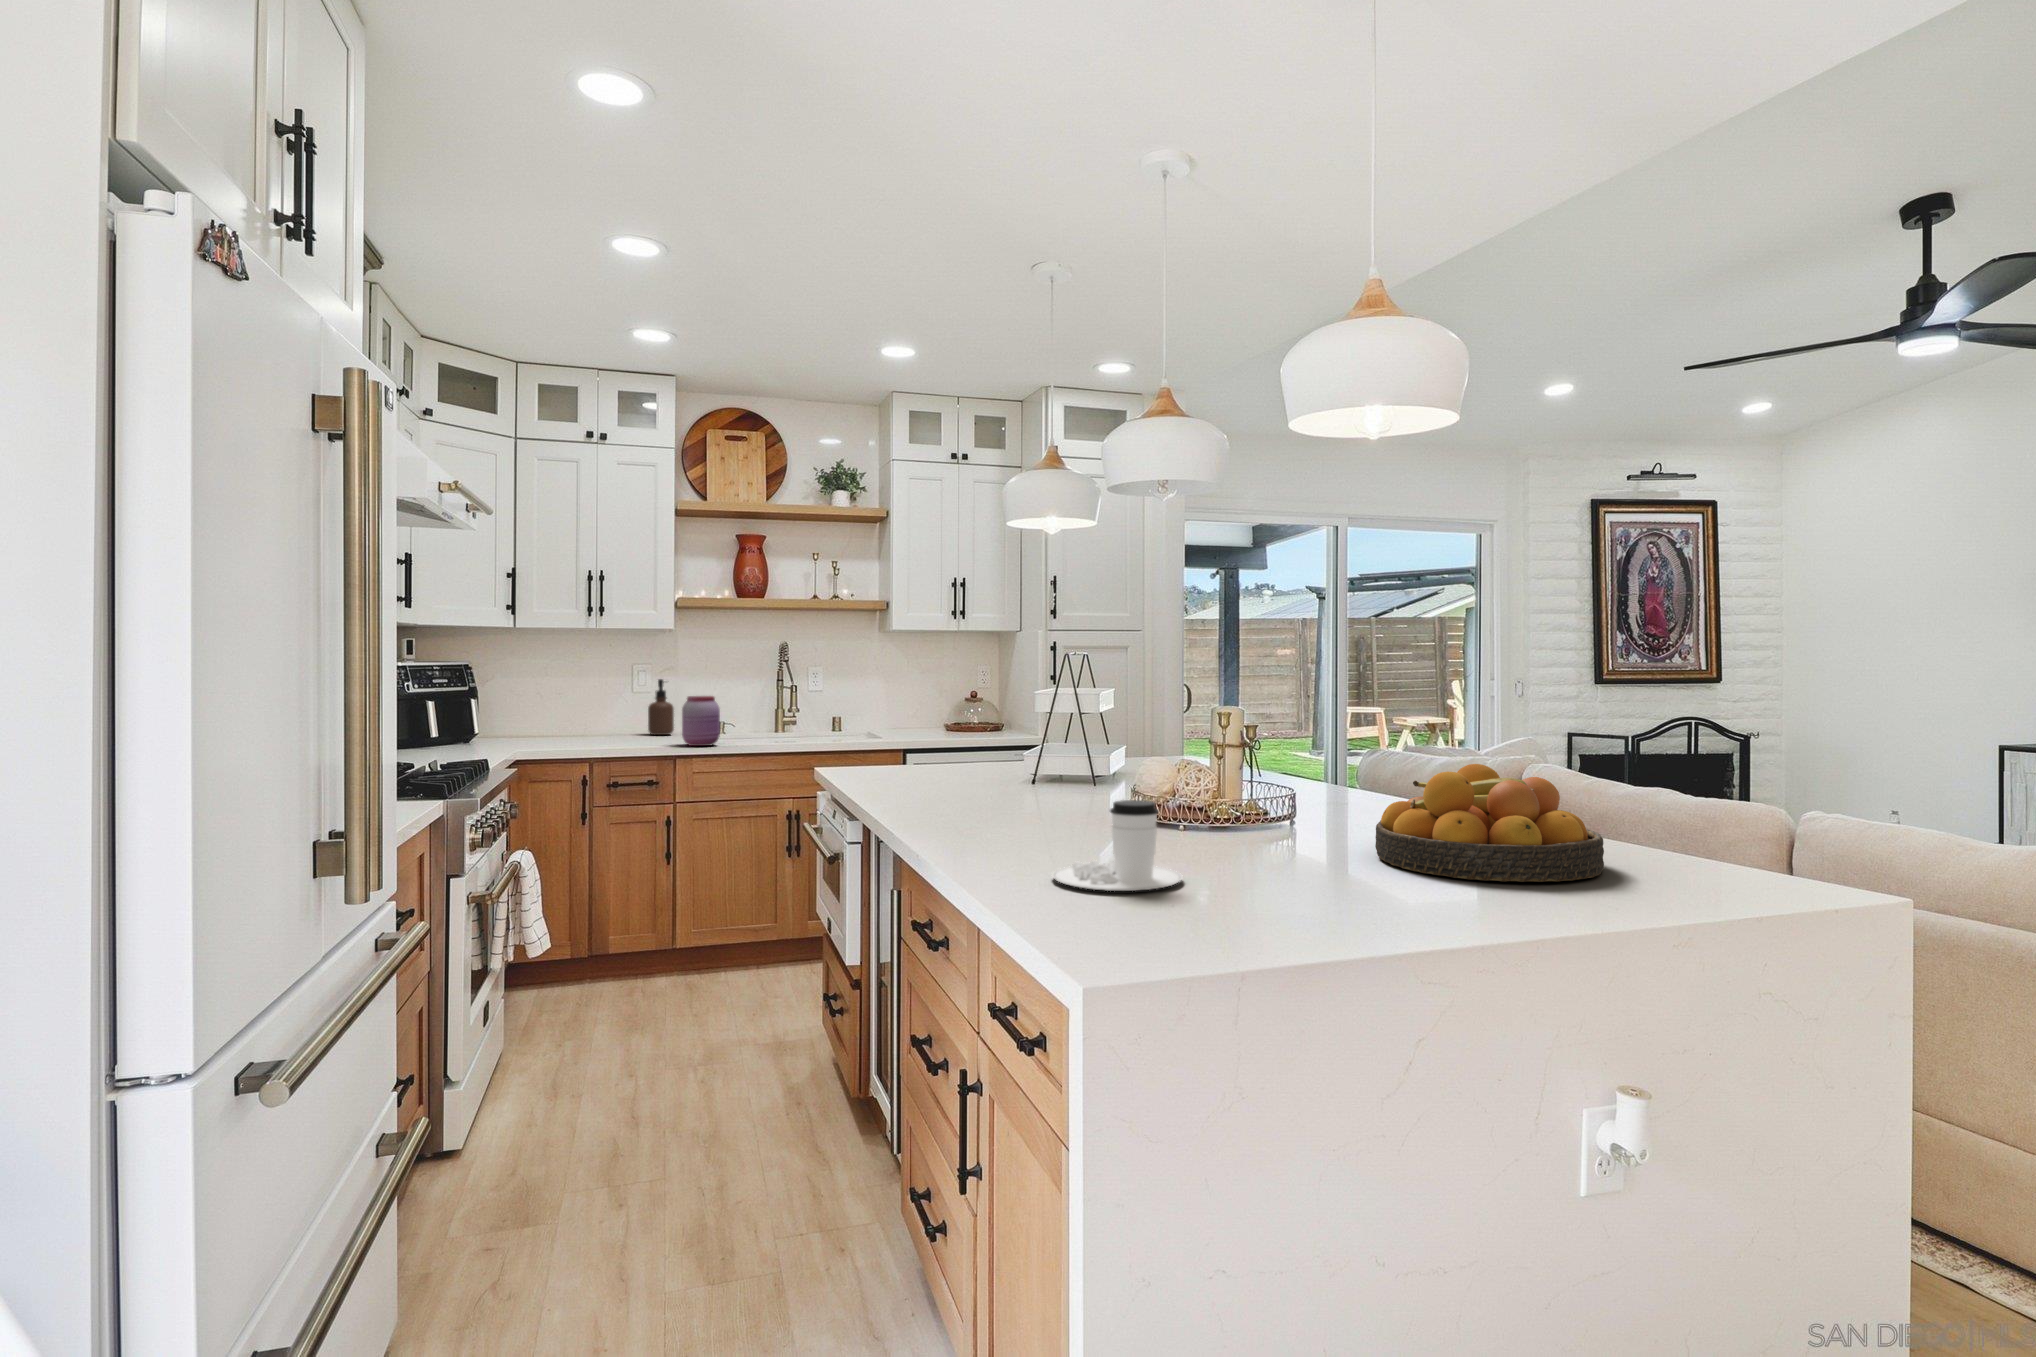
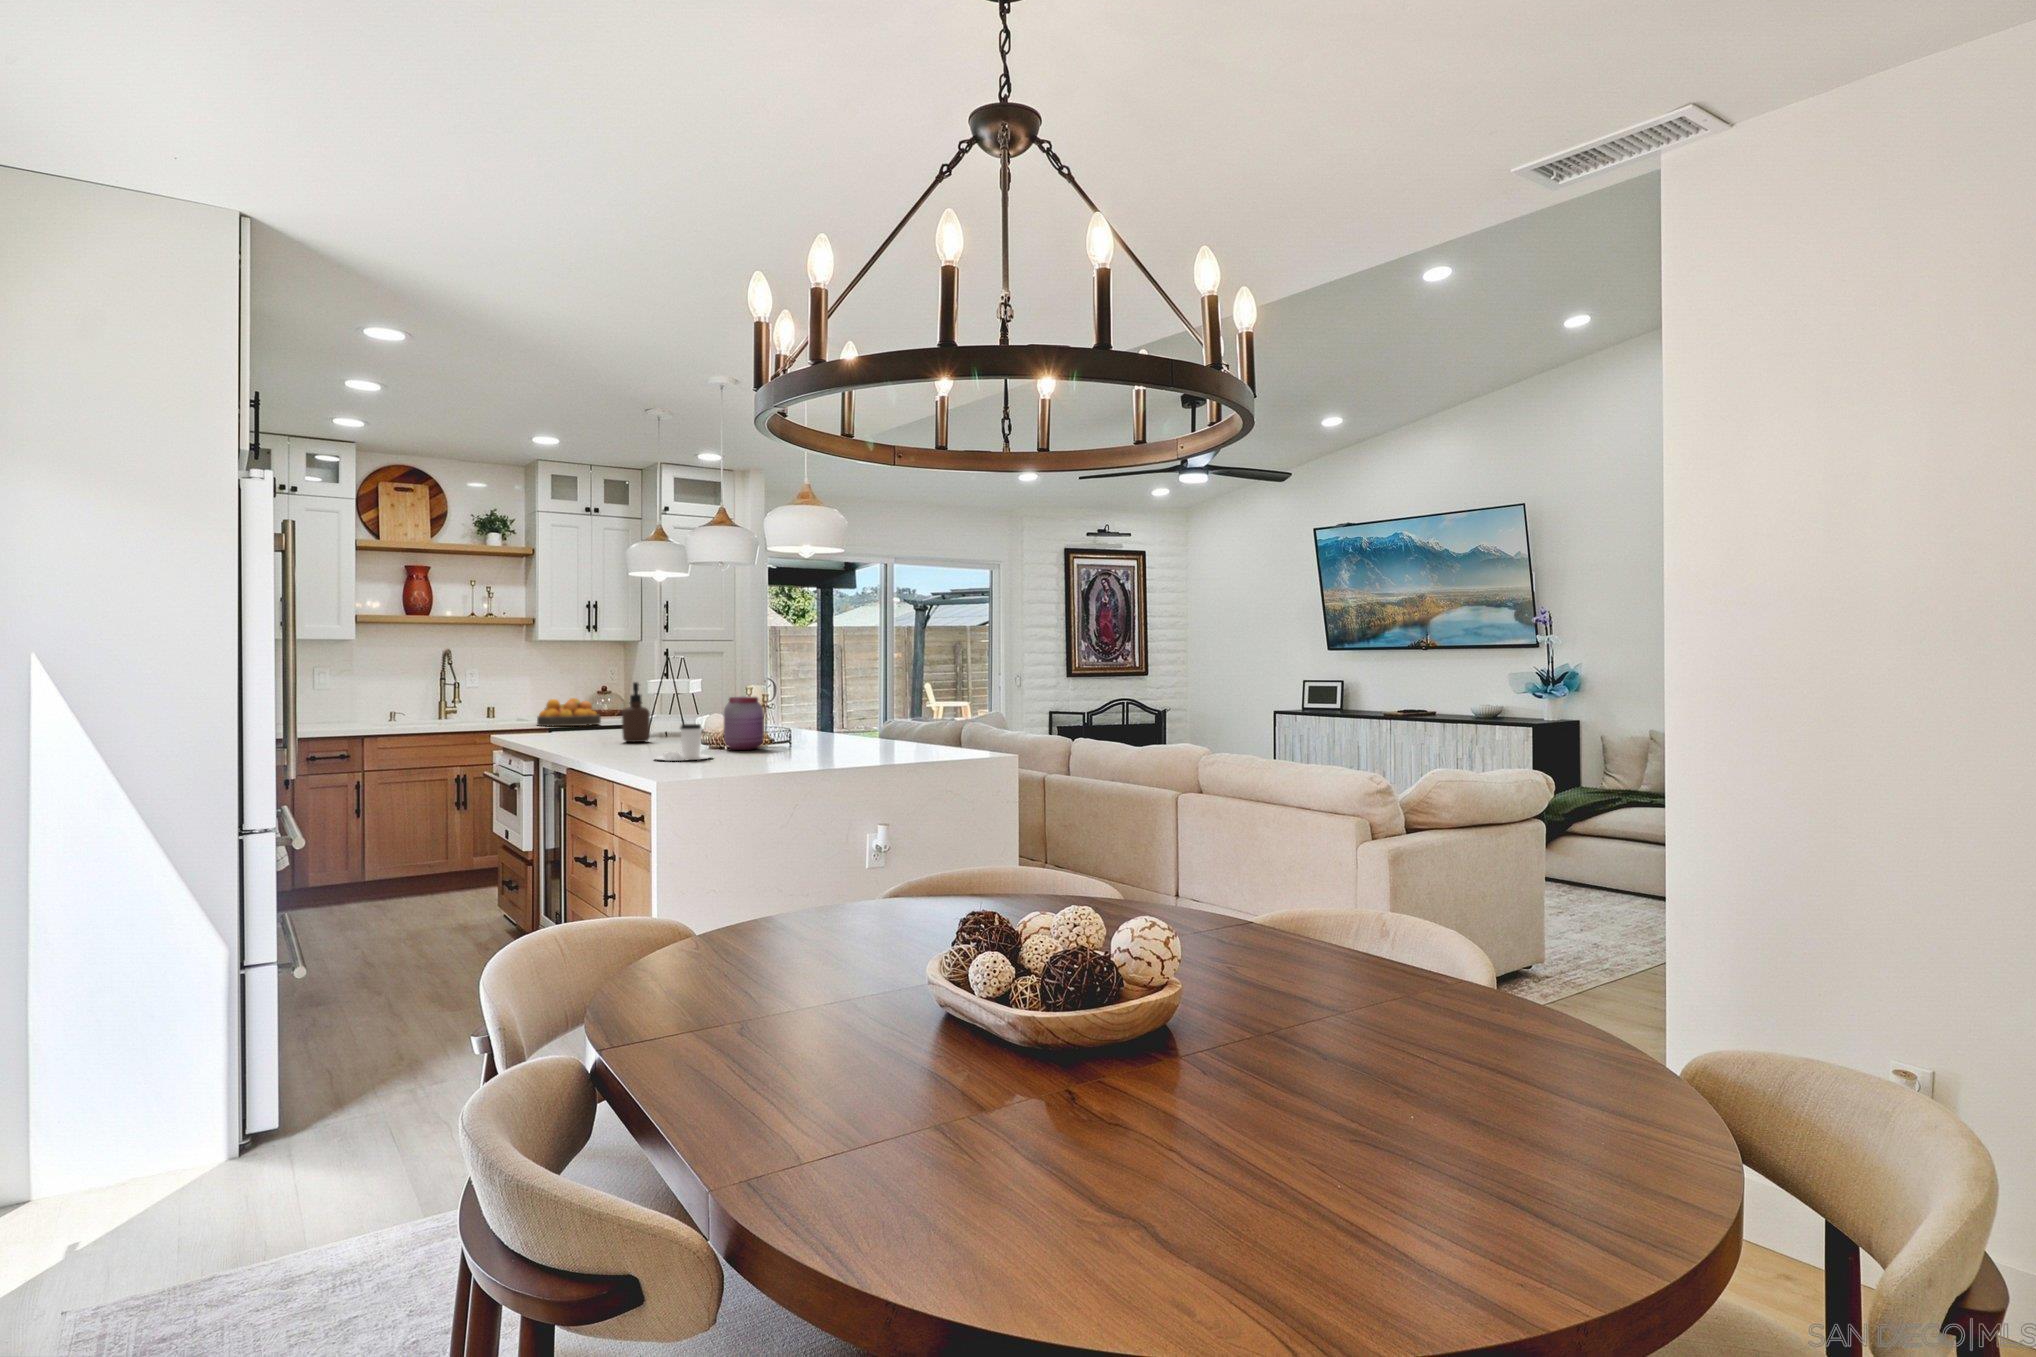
soap dispenser: present [648,679,674,735] -> present [622,682,650,742]
jar: present [682,696,720,746] -> present [724,697,764,750]
fruit bowl: present [1375,764,1604,882] -> present [537,698,601,726]

